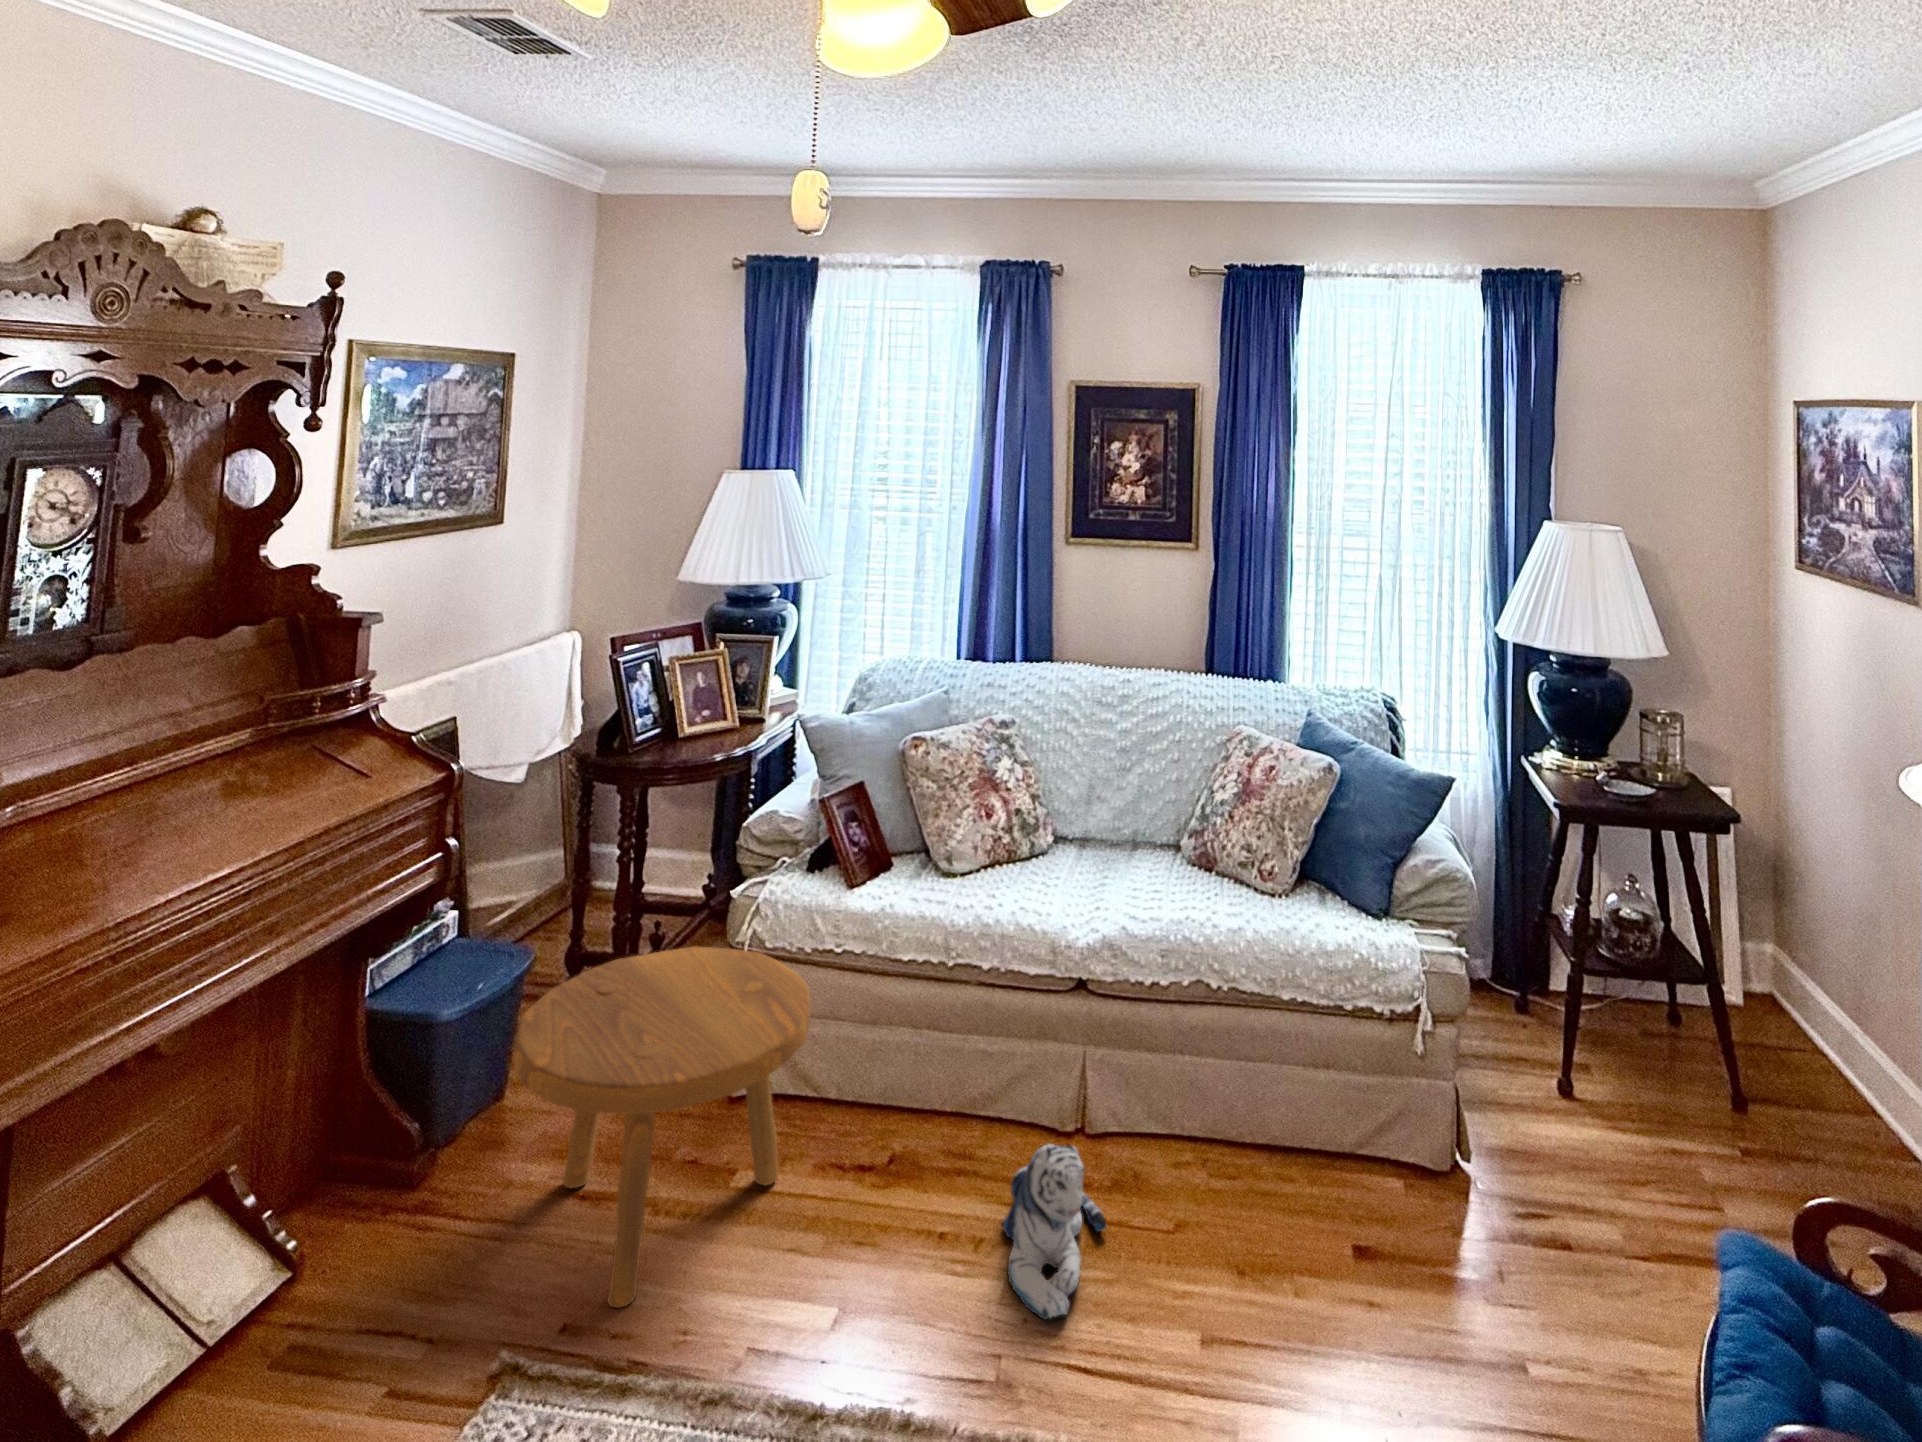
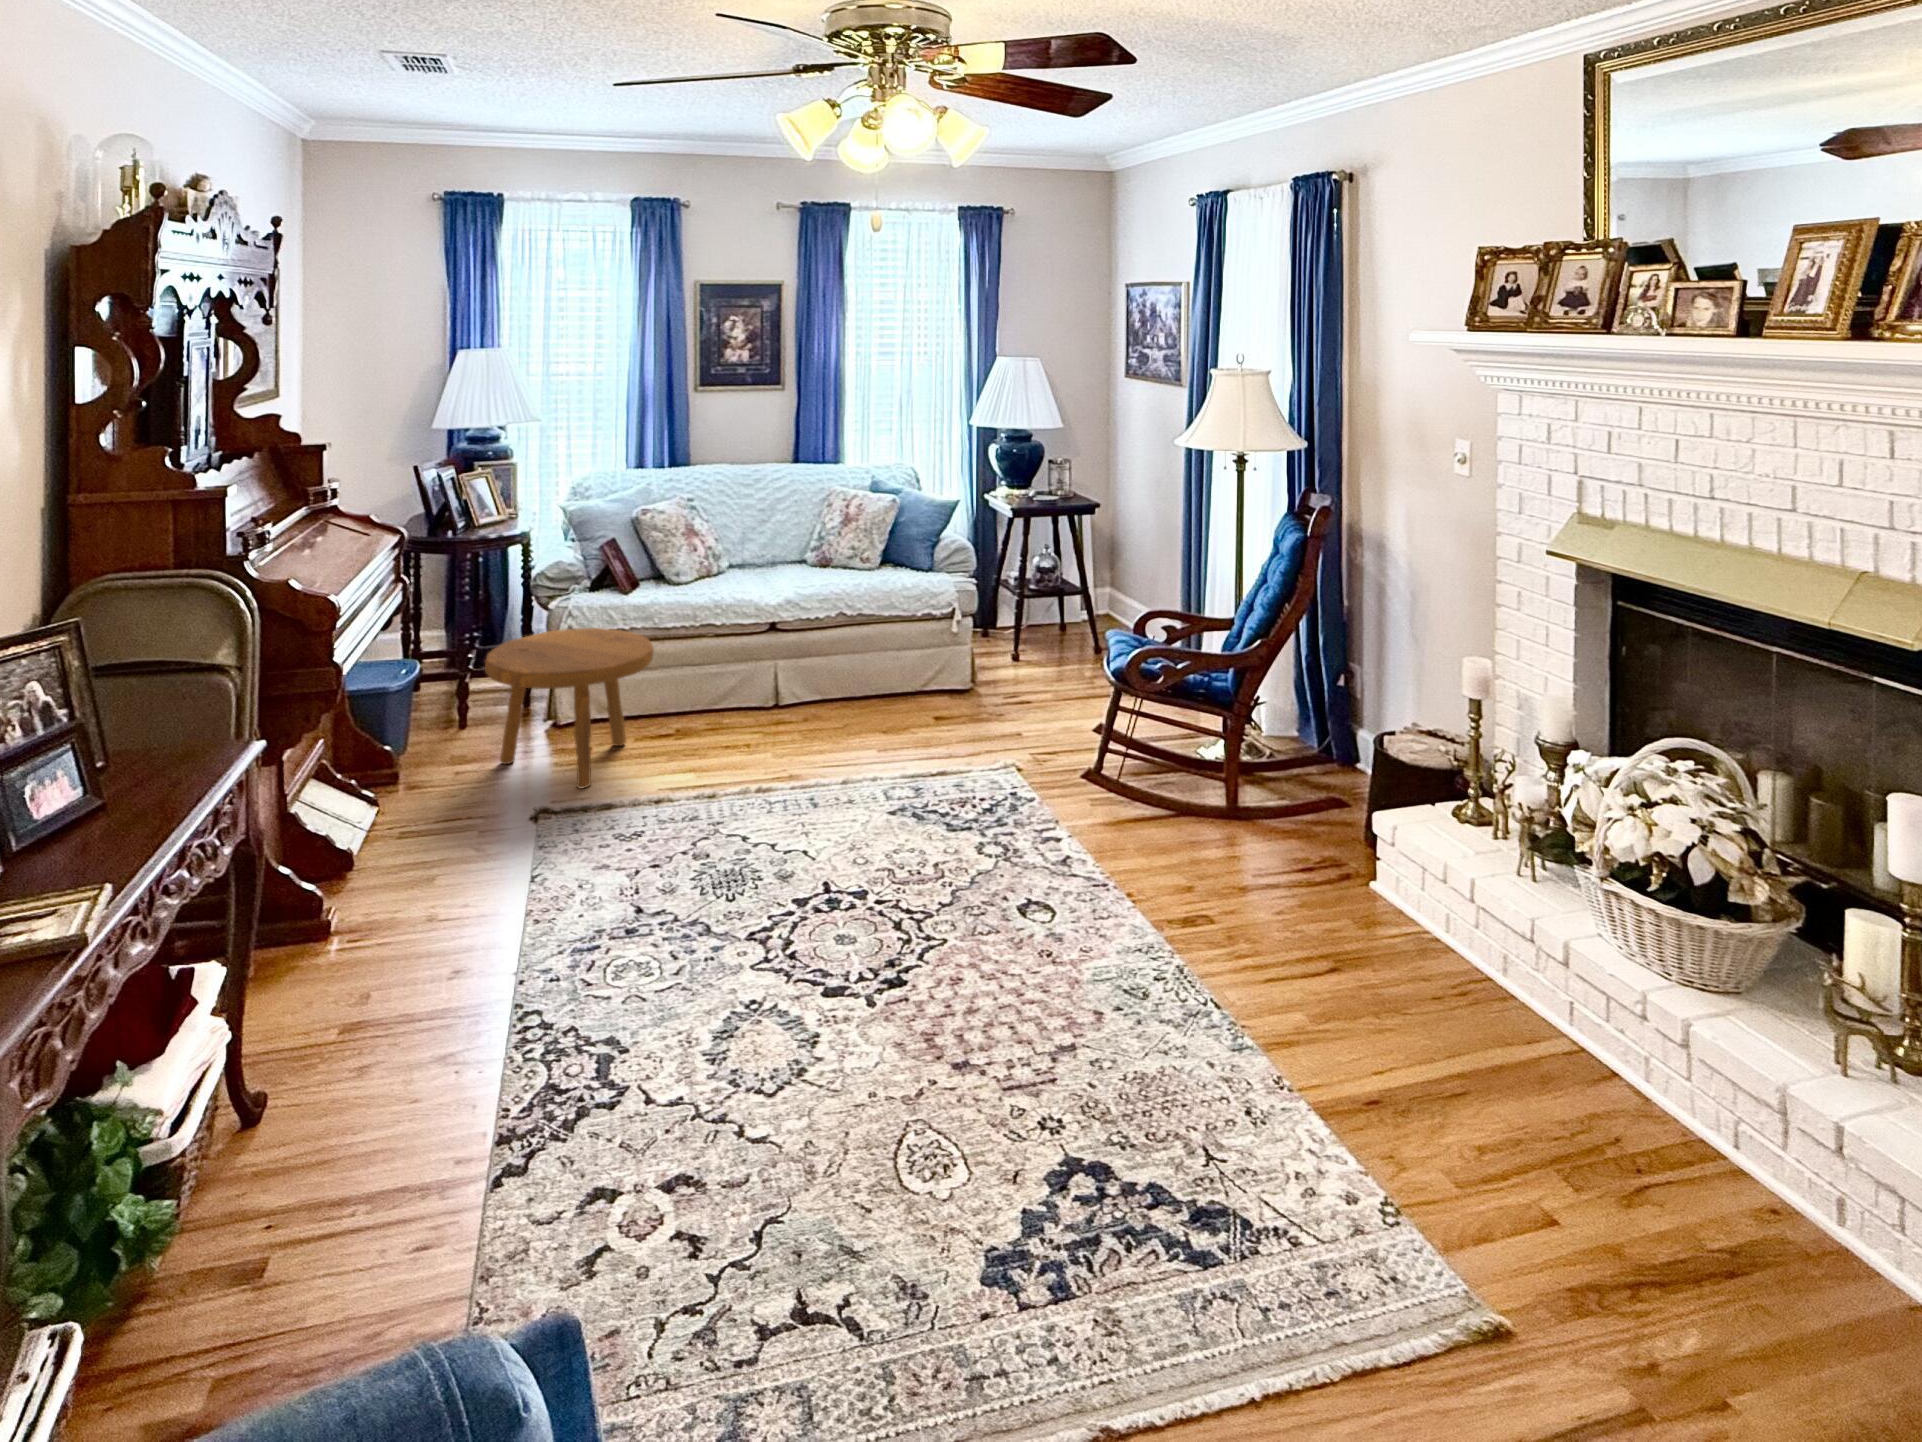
plush toy: present [1002,1144,1106,1320] -> none [762,684,818,755]

